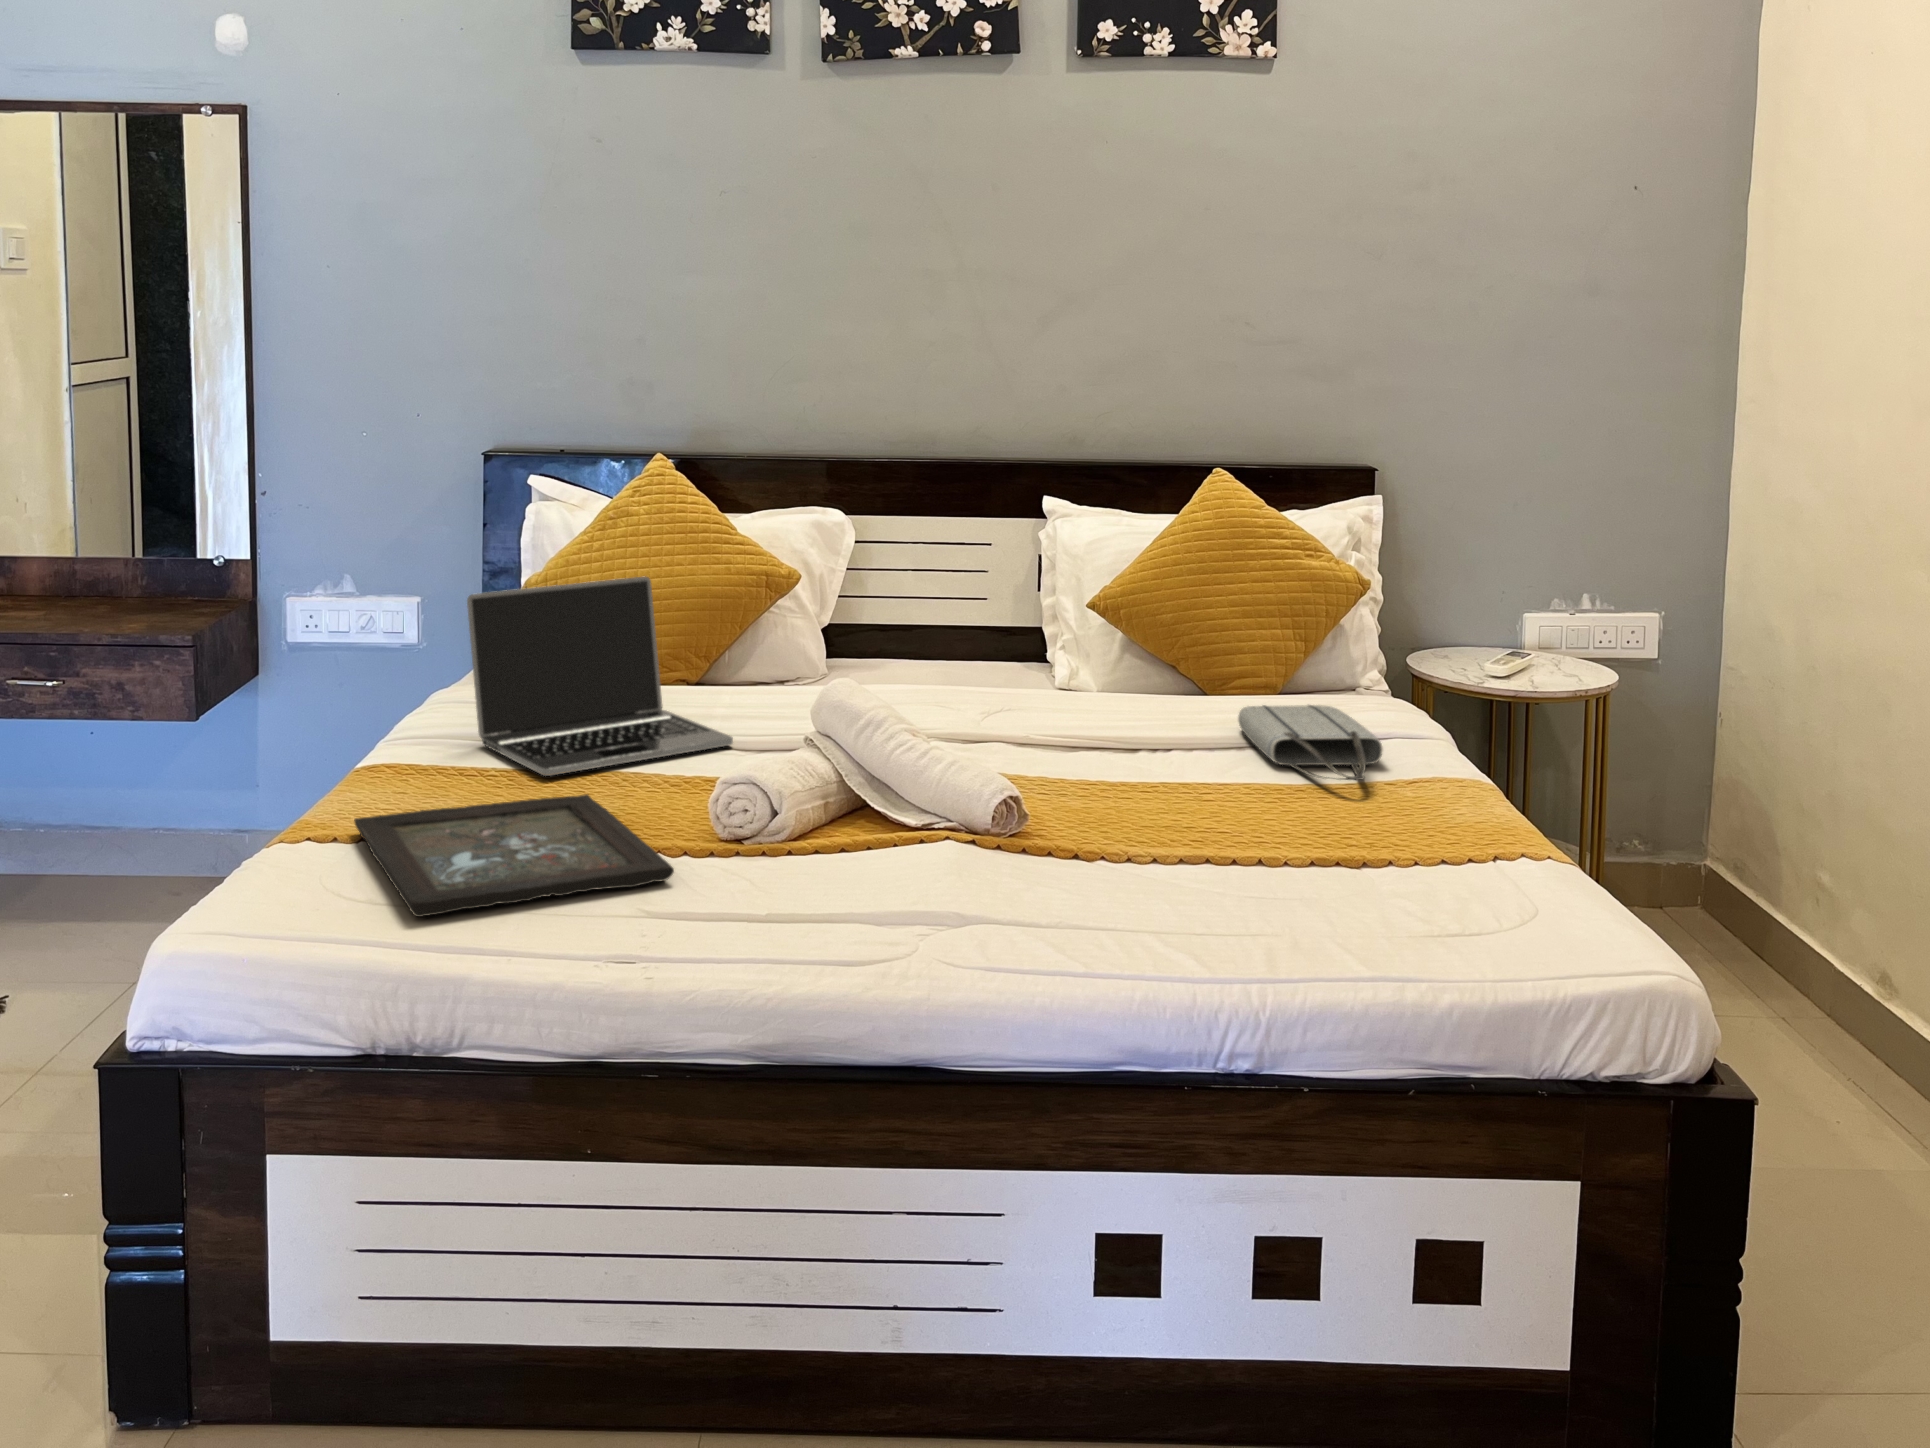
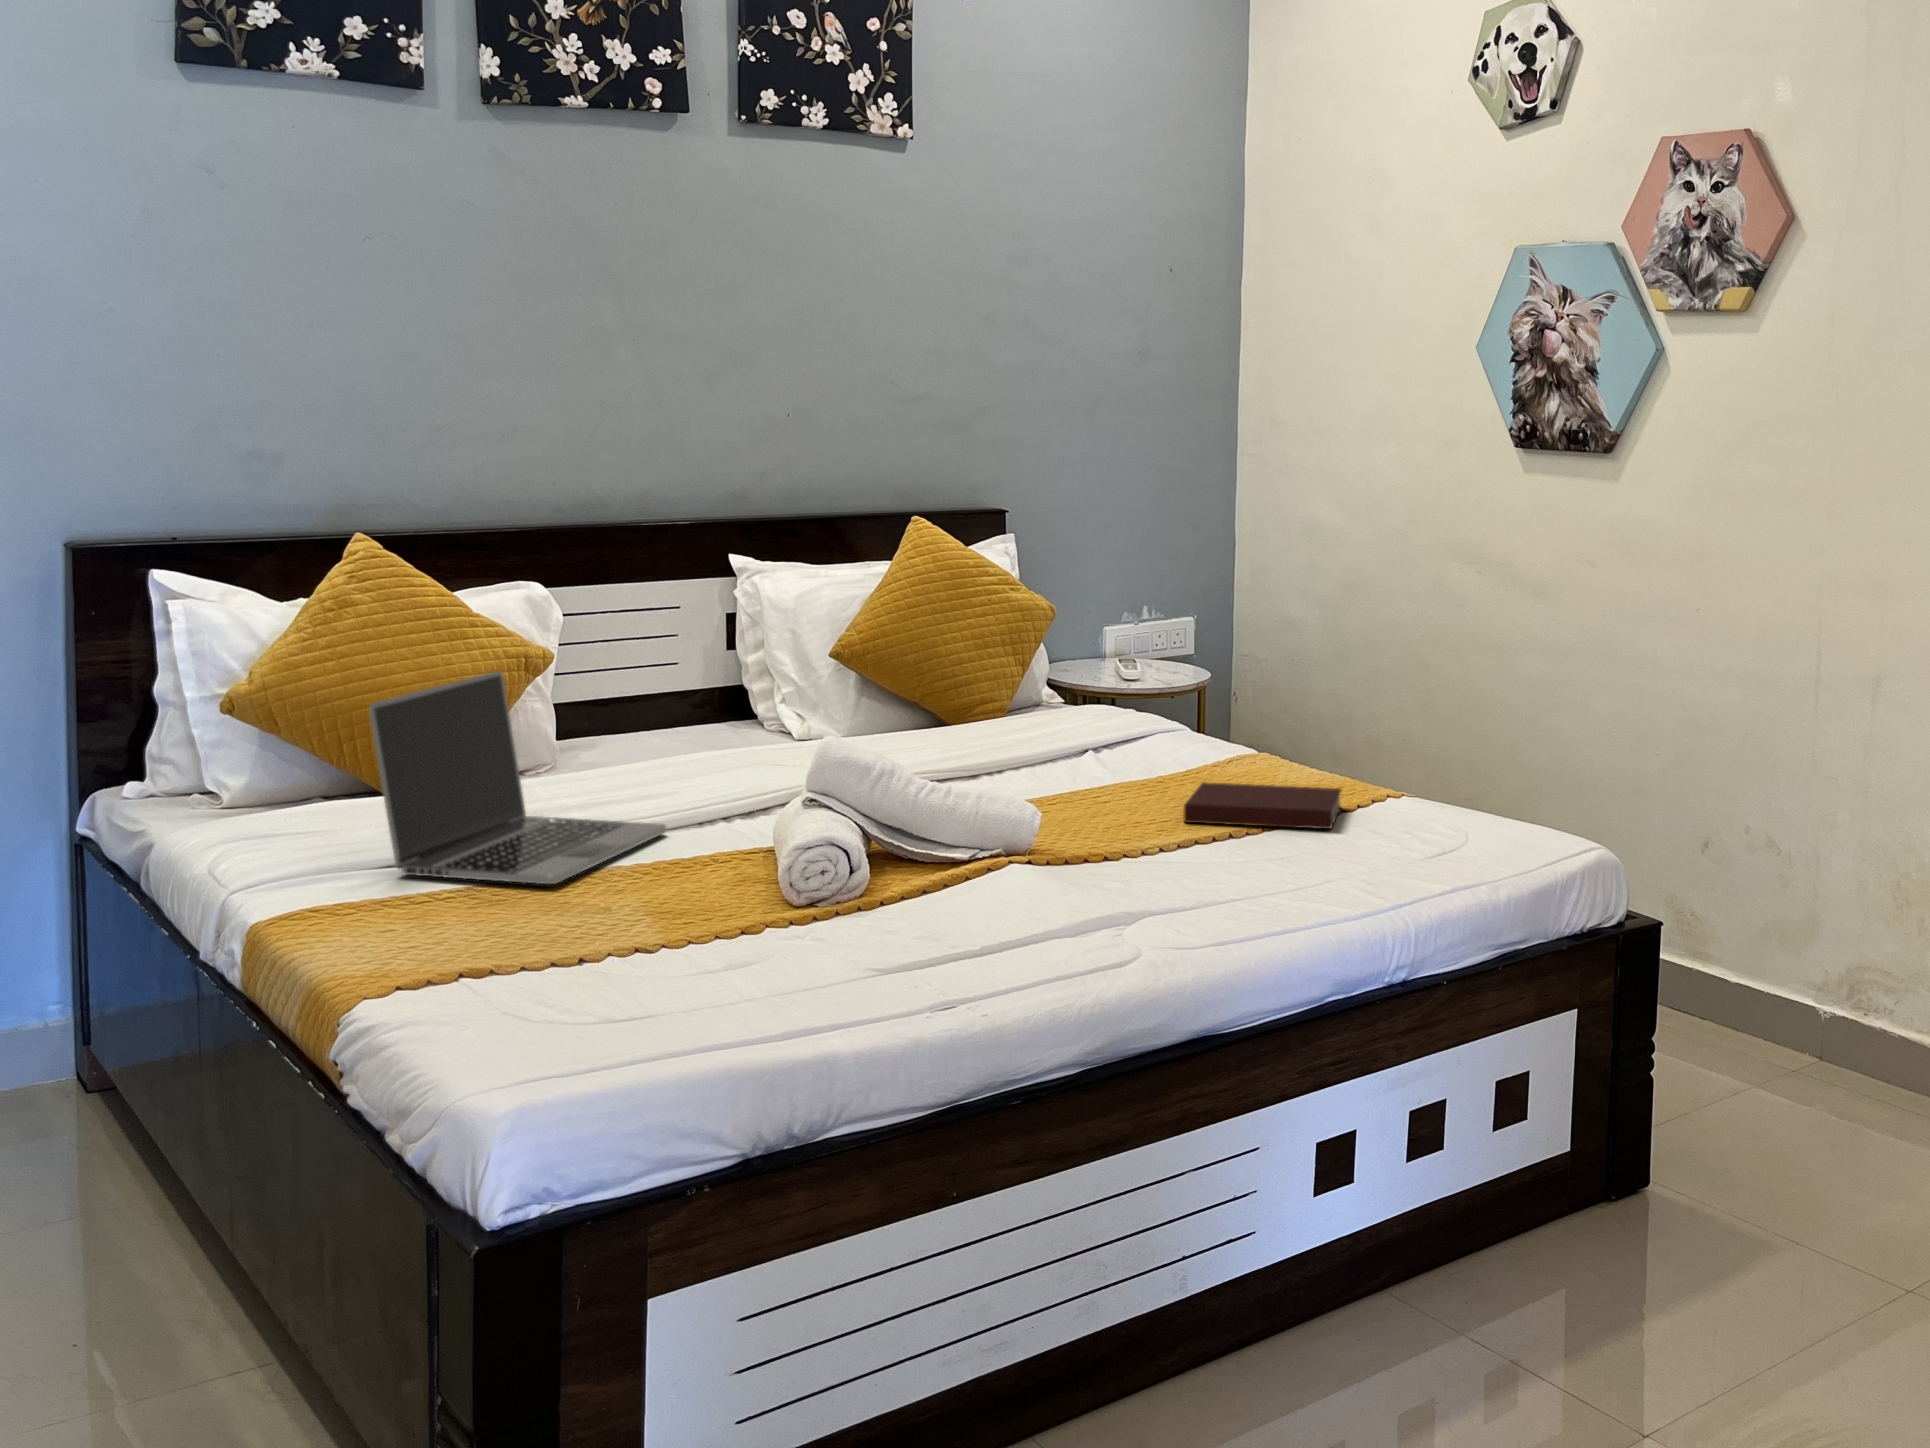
tote bag: present [1238,705,1383,780] -> none [1053,725,1234,775]
notebook: none [1201,789,1425,876] -> present [1184,782,1341,829]
tray: present [354,794,674,917] -> none [472,887,882,997]

